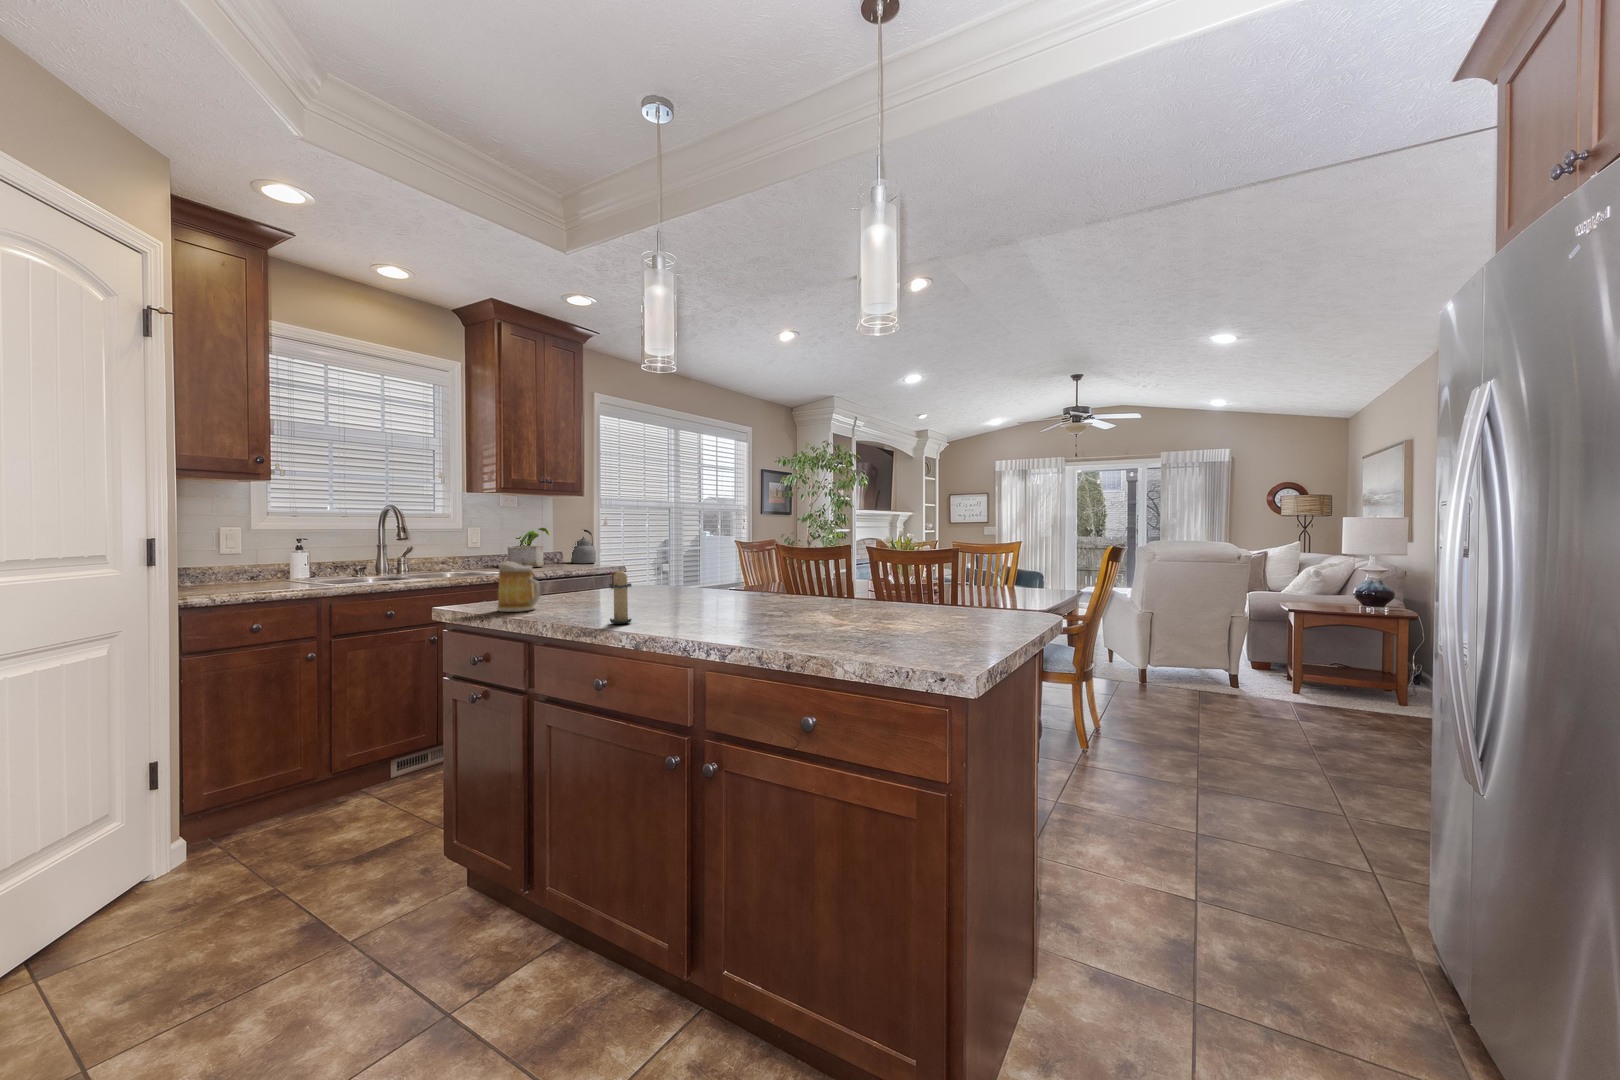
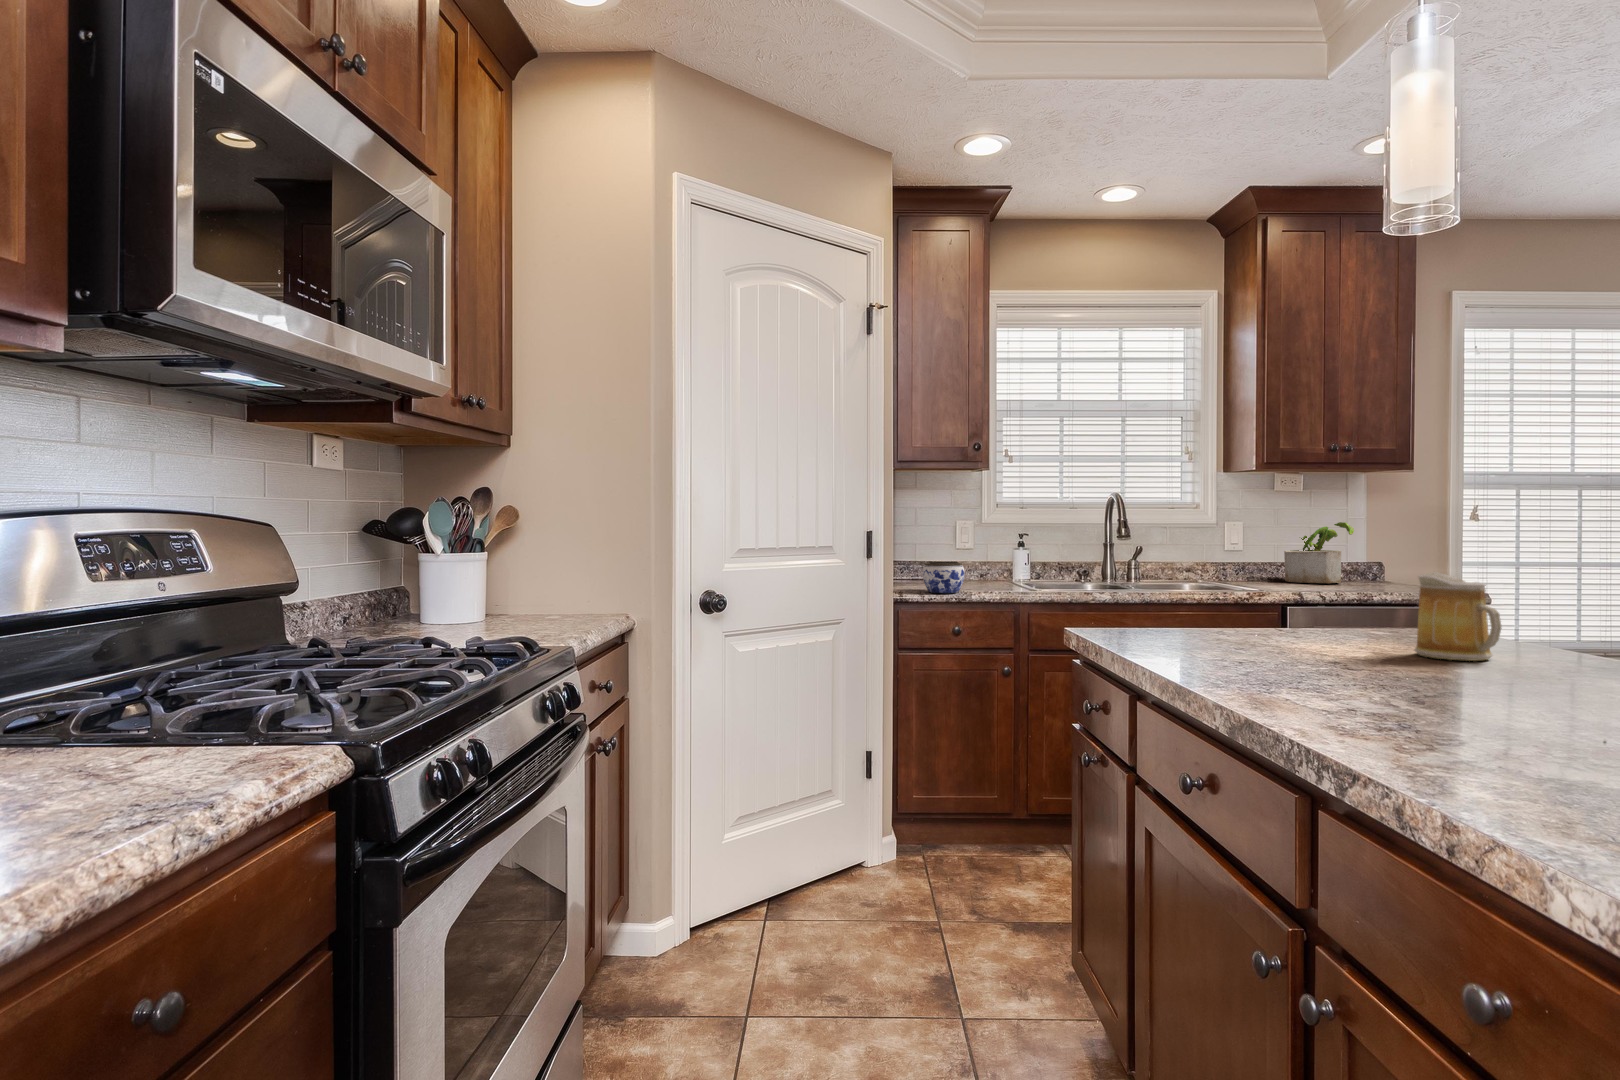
kettle: present [571,530,596,563] -> none [1377,525,1448,582]
mug: present [497,562,540,612] -> present [1414,572,1502,661]
jar: none [207,565,260,596] -> present [923,561,965,593]
candle: present [609,567,631,624] -> none [1252,587,1310,693]

